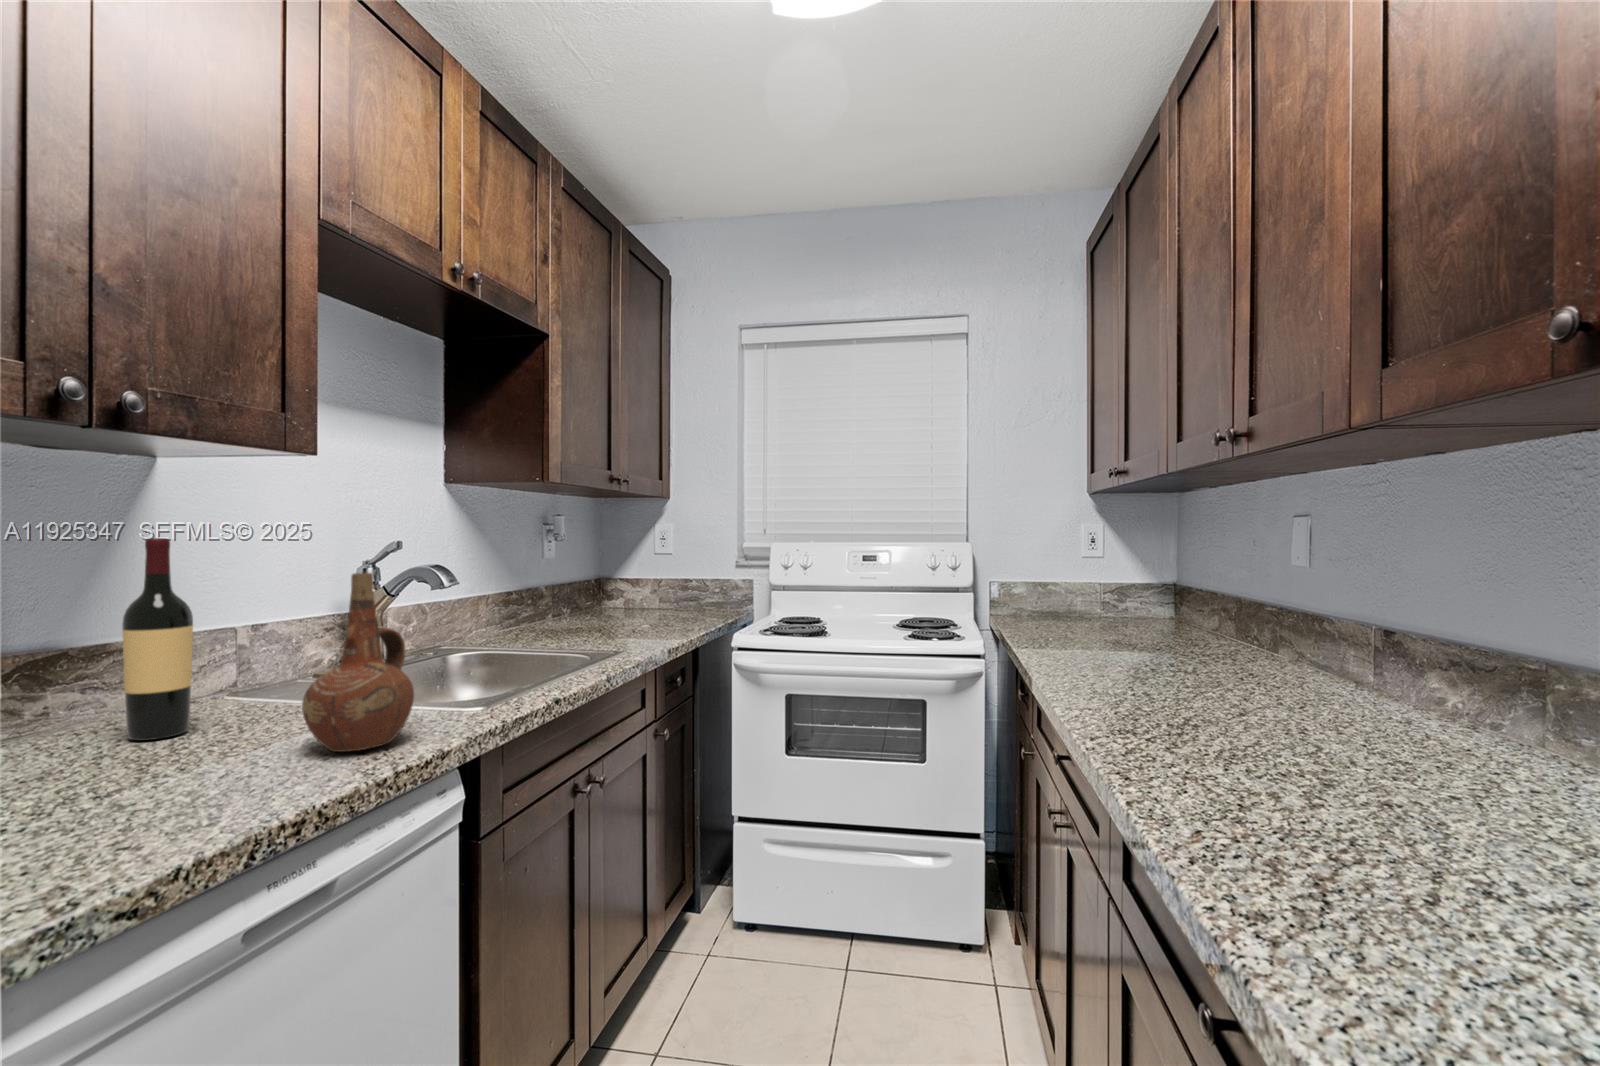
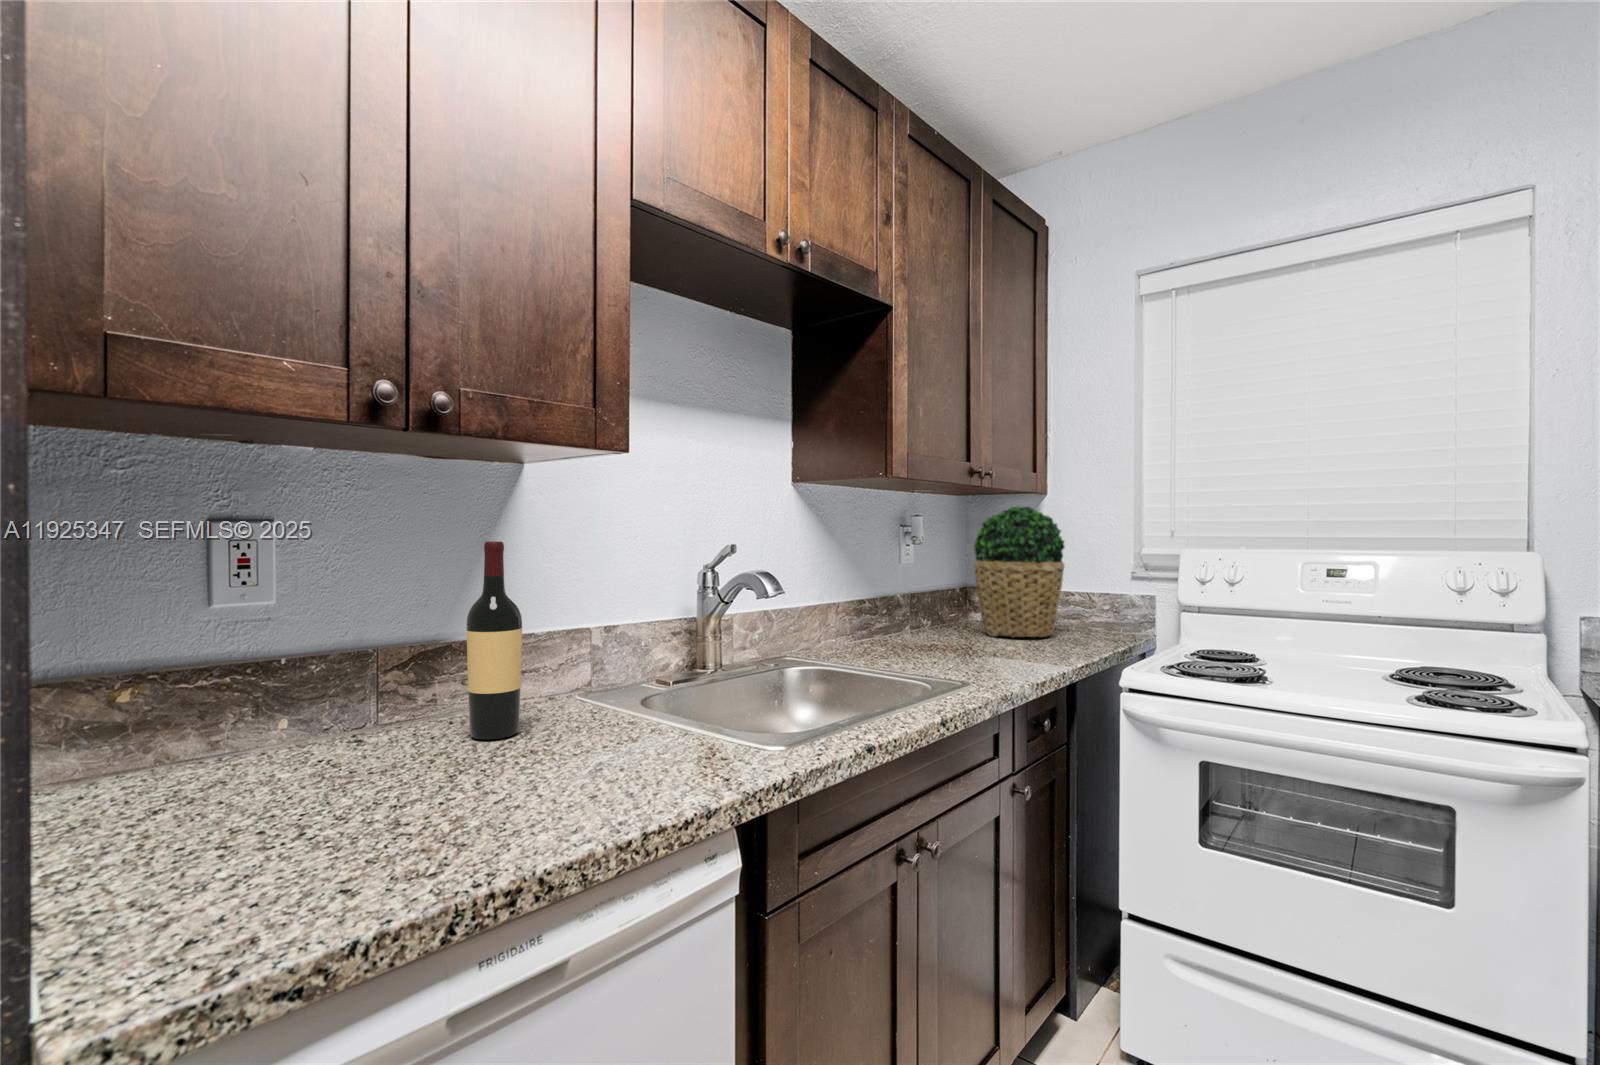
potted plant: none [609,509,684,619] -> present [974,507,1065,637]
ceramic pitcher: present [302,573,414,752] -> none [576,584,689,792]

